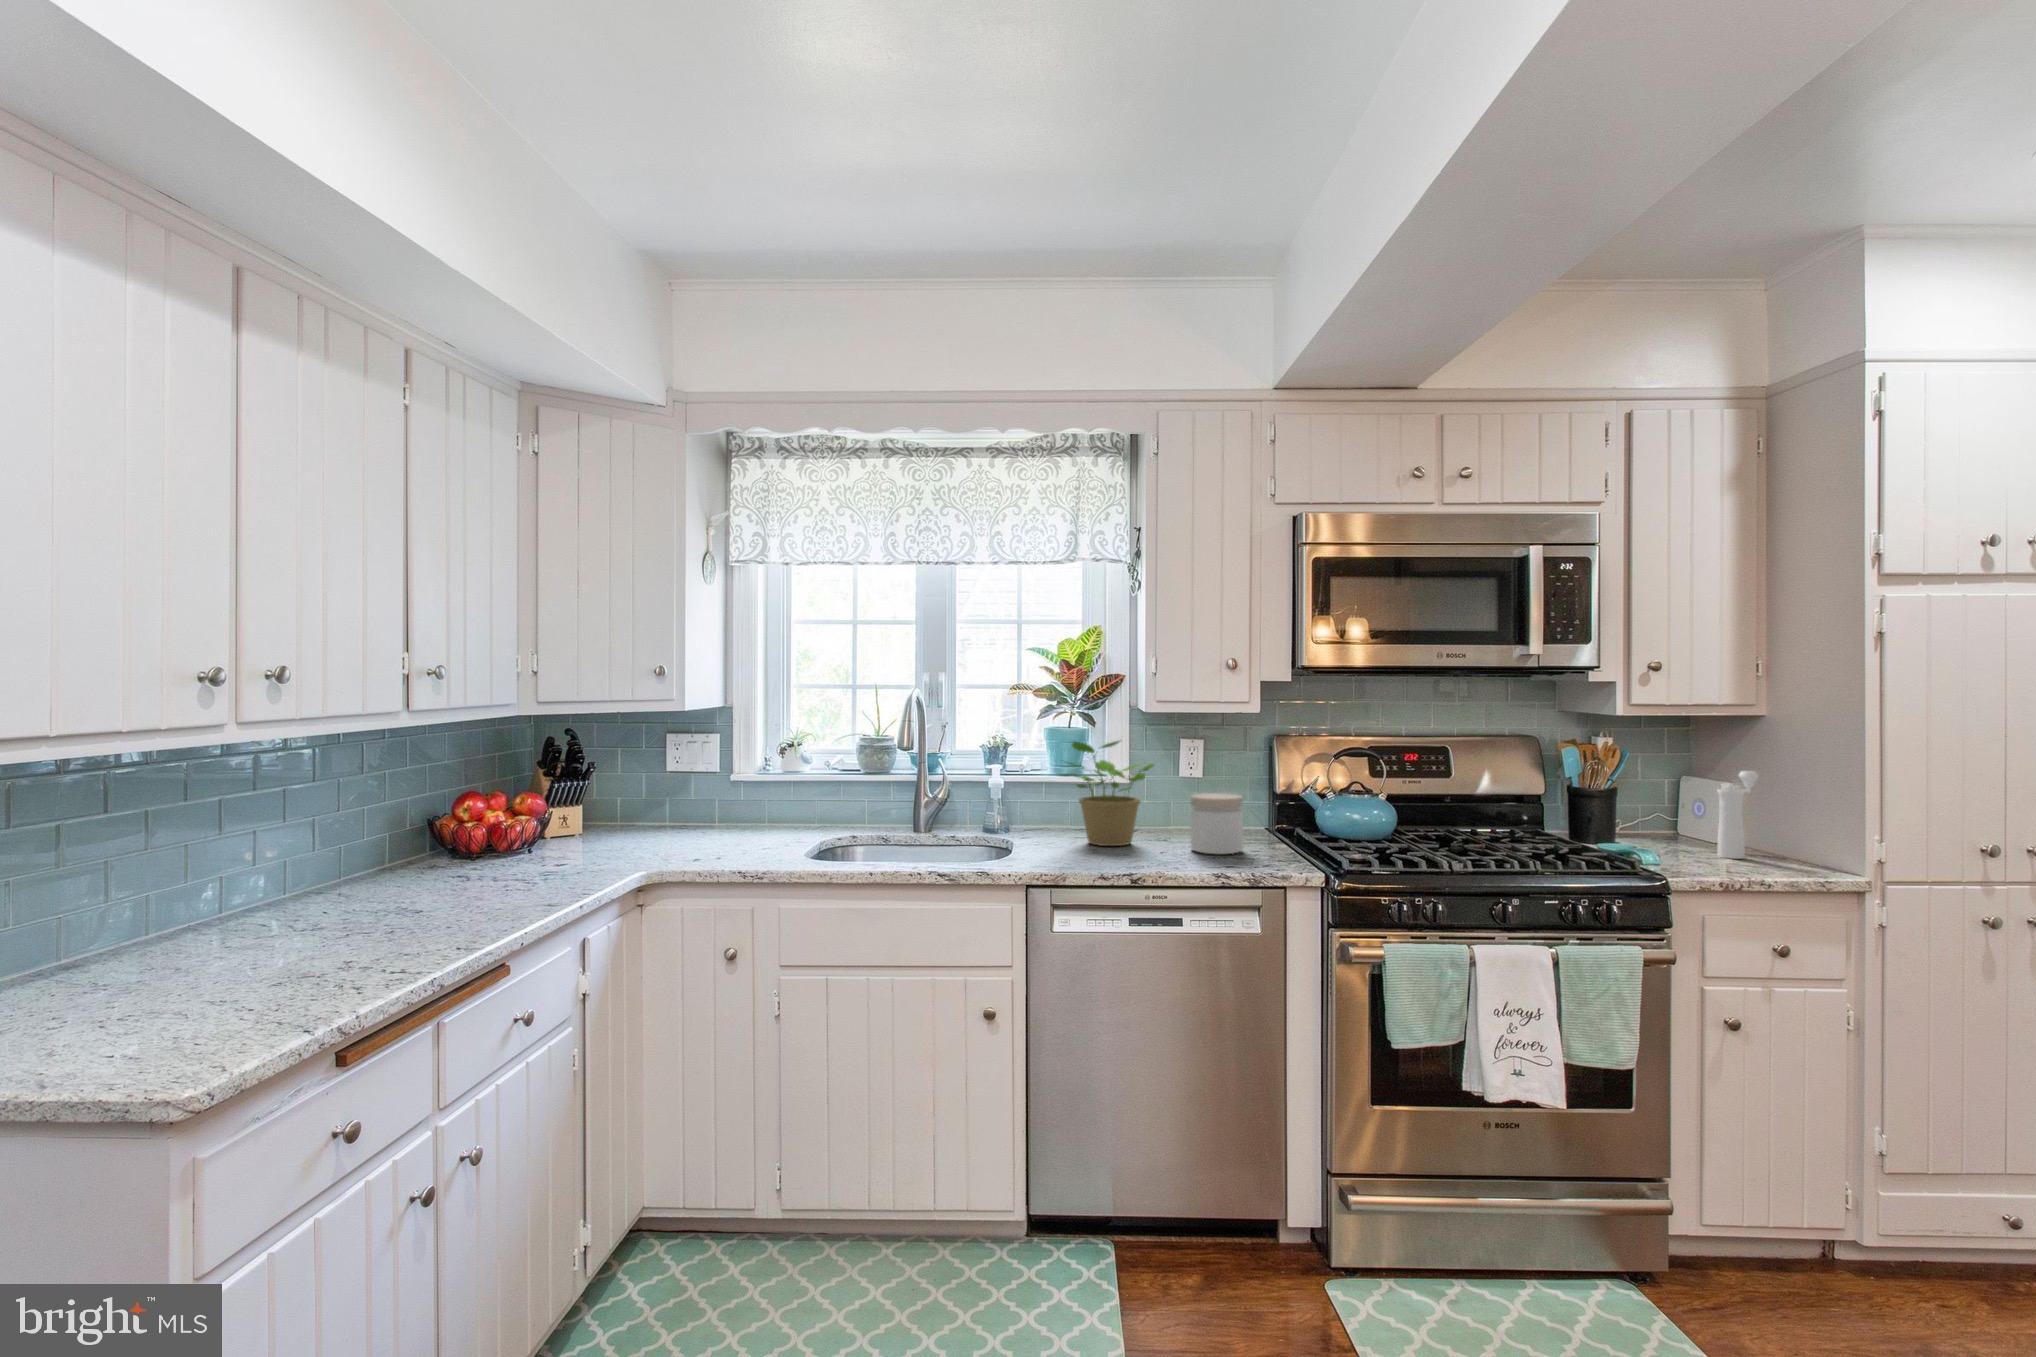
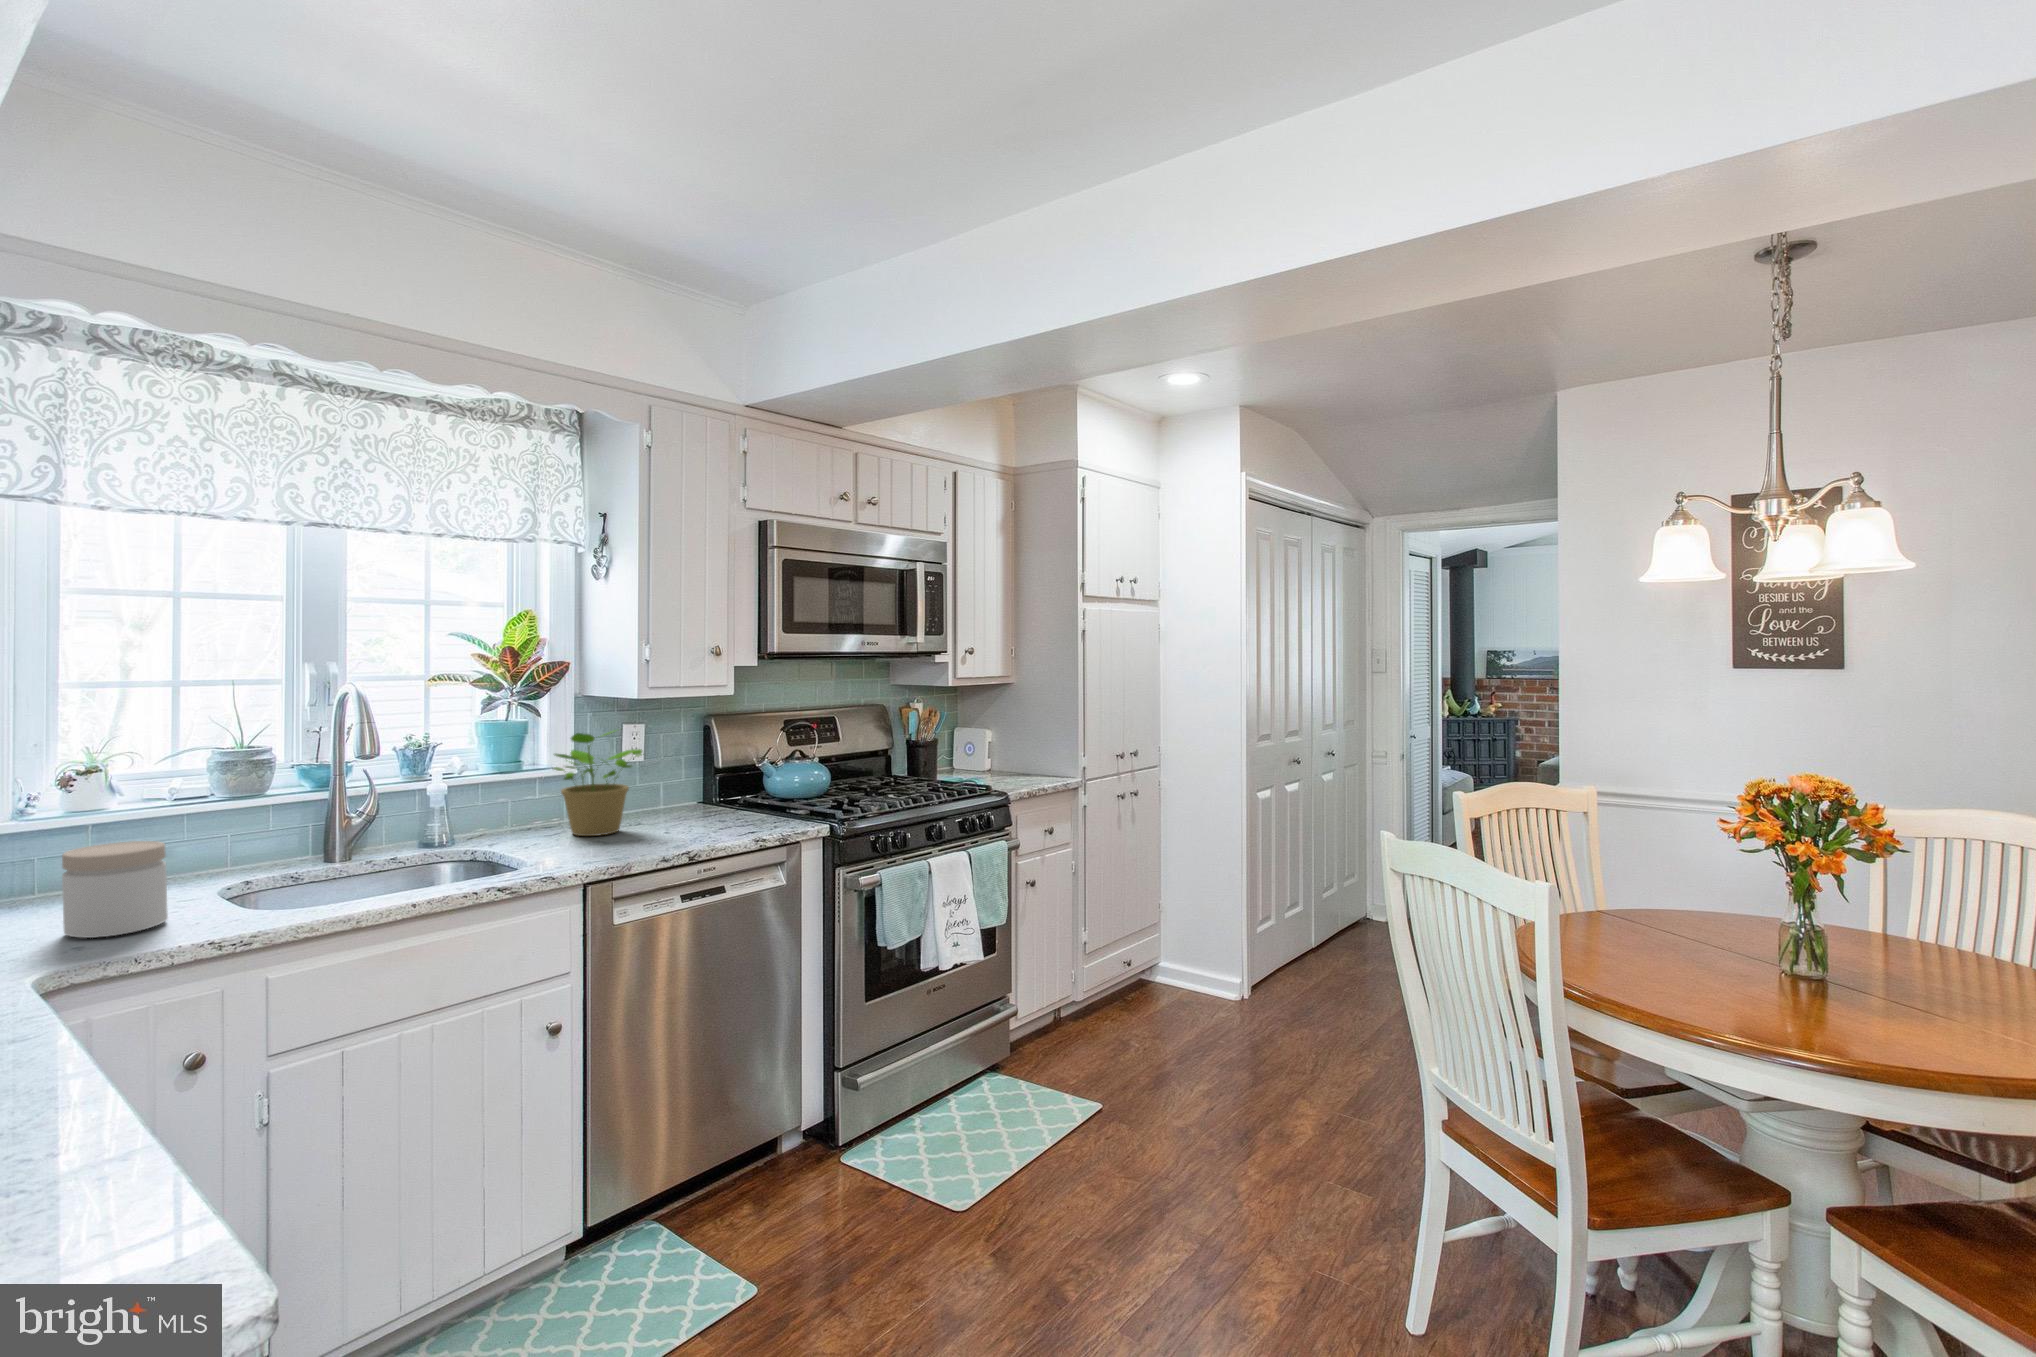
pepper mill: present [1717,771,1759,859] -> none [1005,722,1020,780]
jar: present [1191,793,1243,854] -> present [62,841,168,938]

